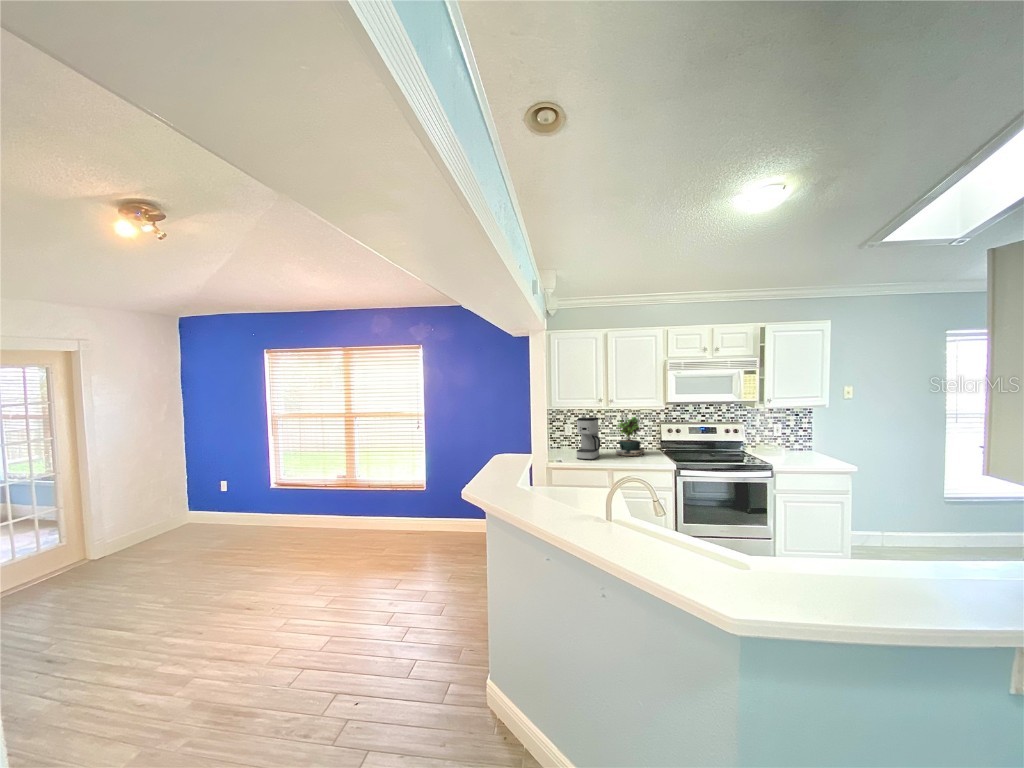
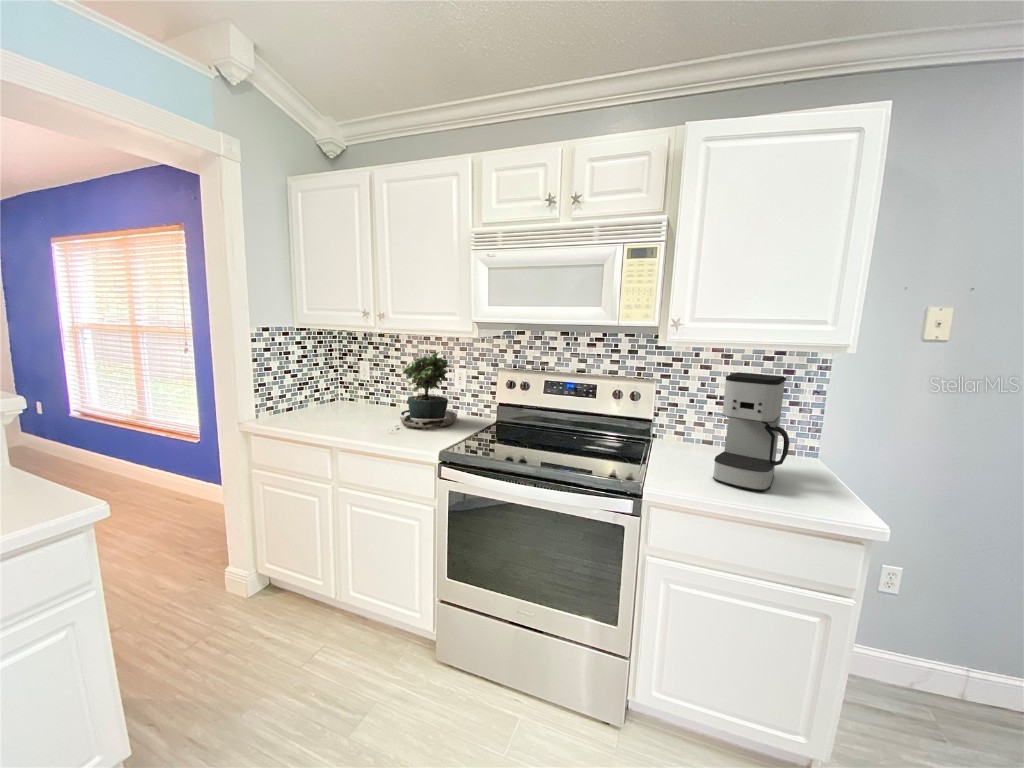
coffee maker: present [577,417,600,460] -> present [713,372,789,491]

